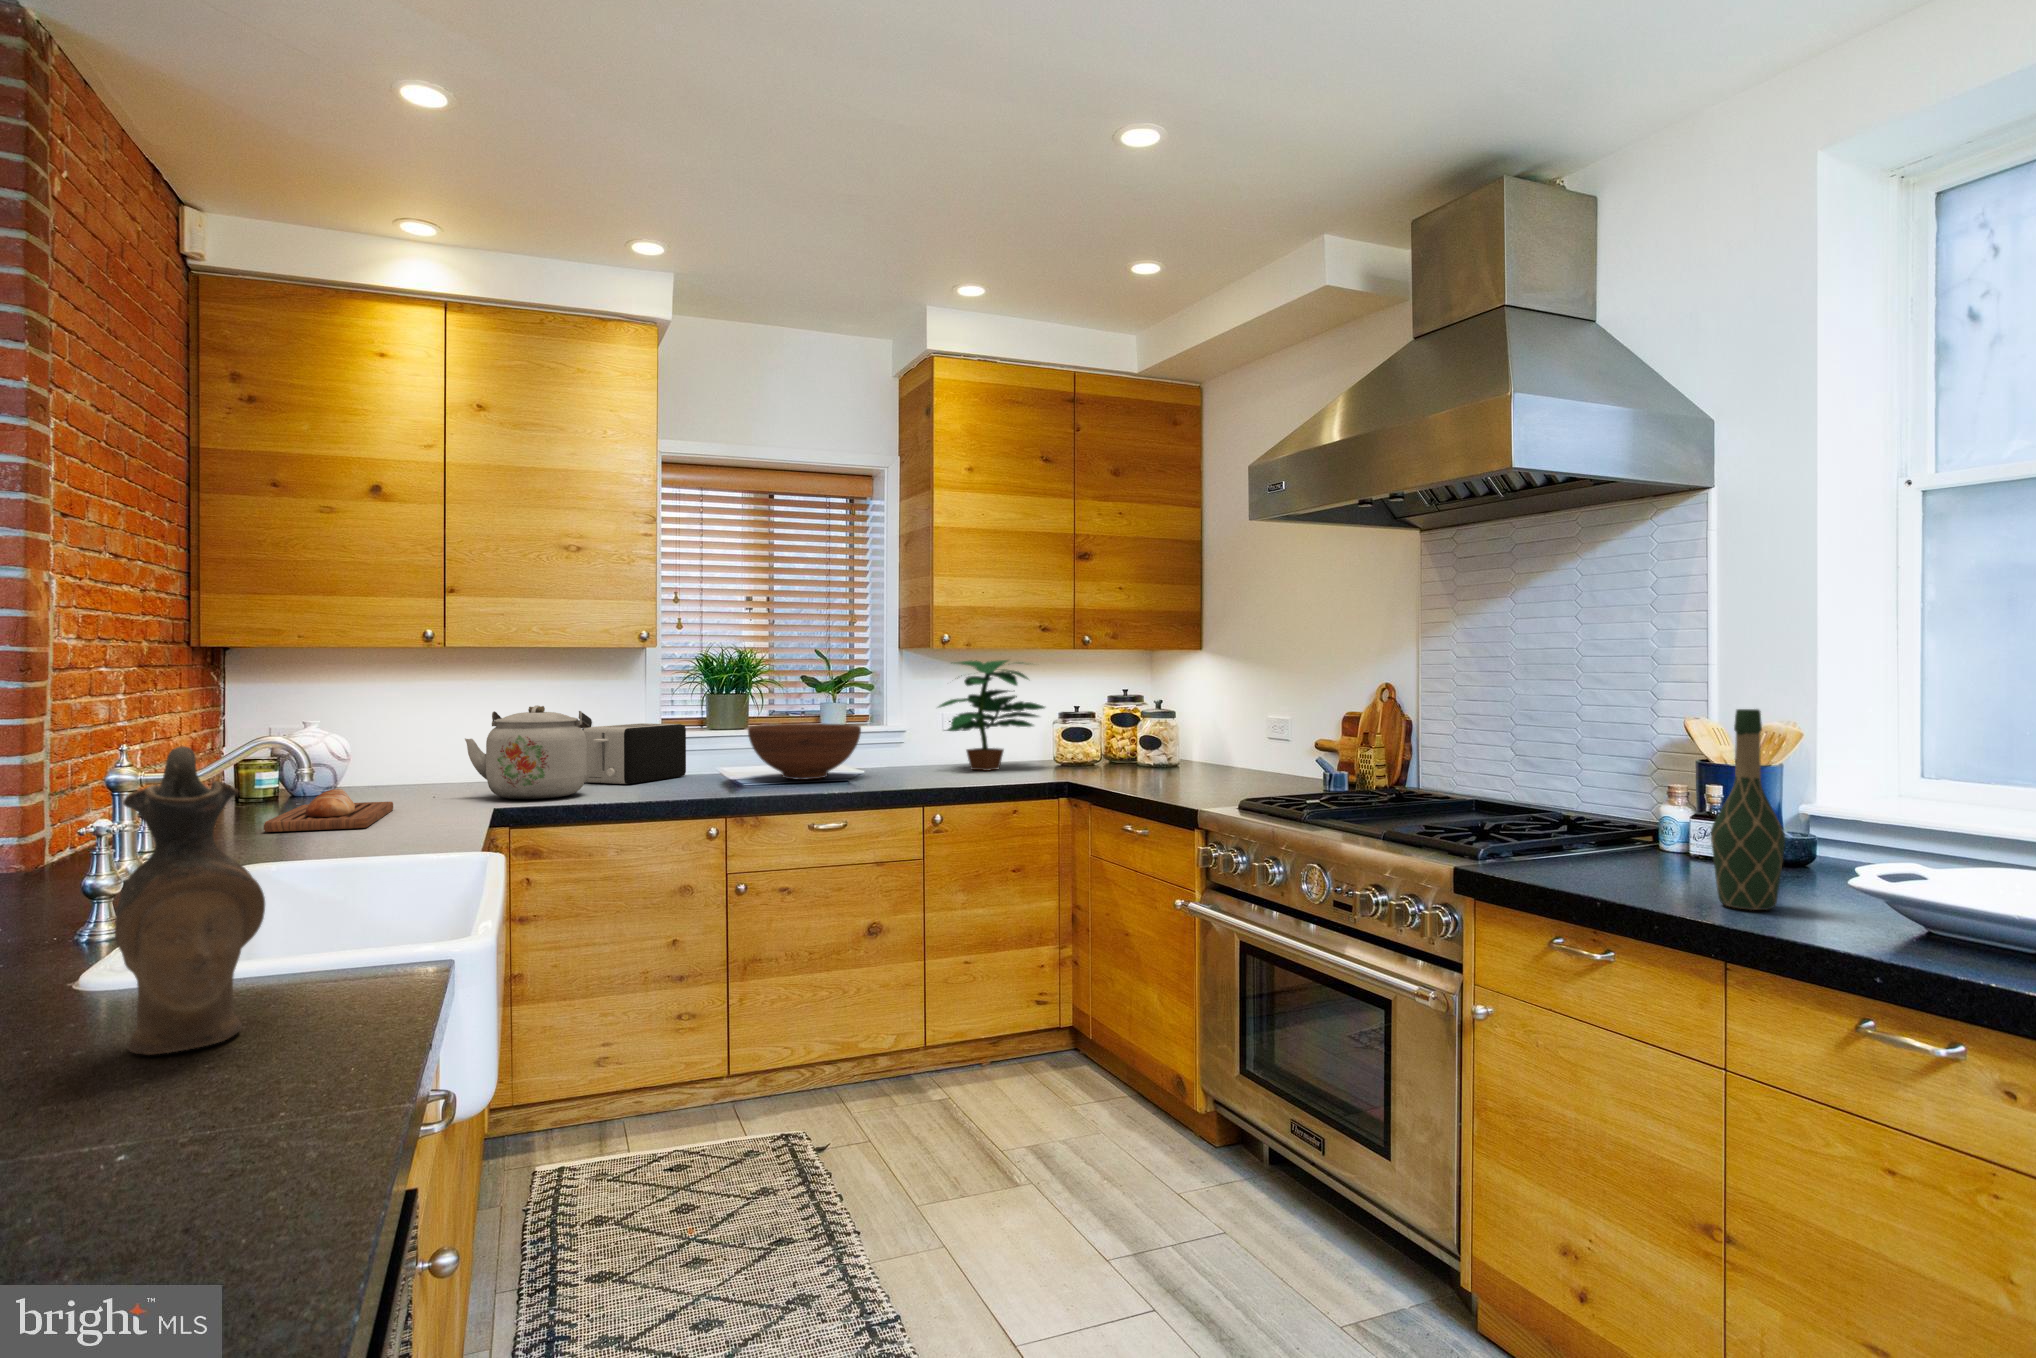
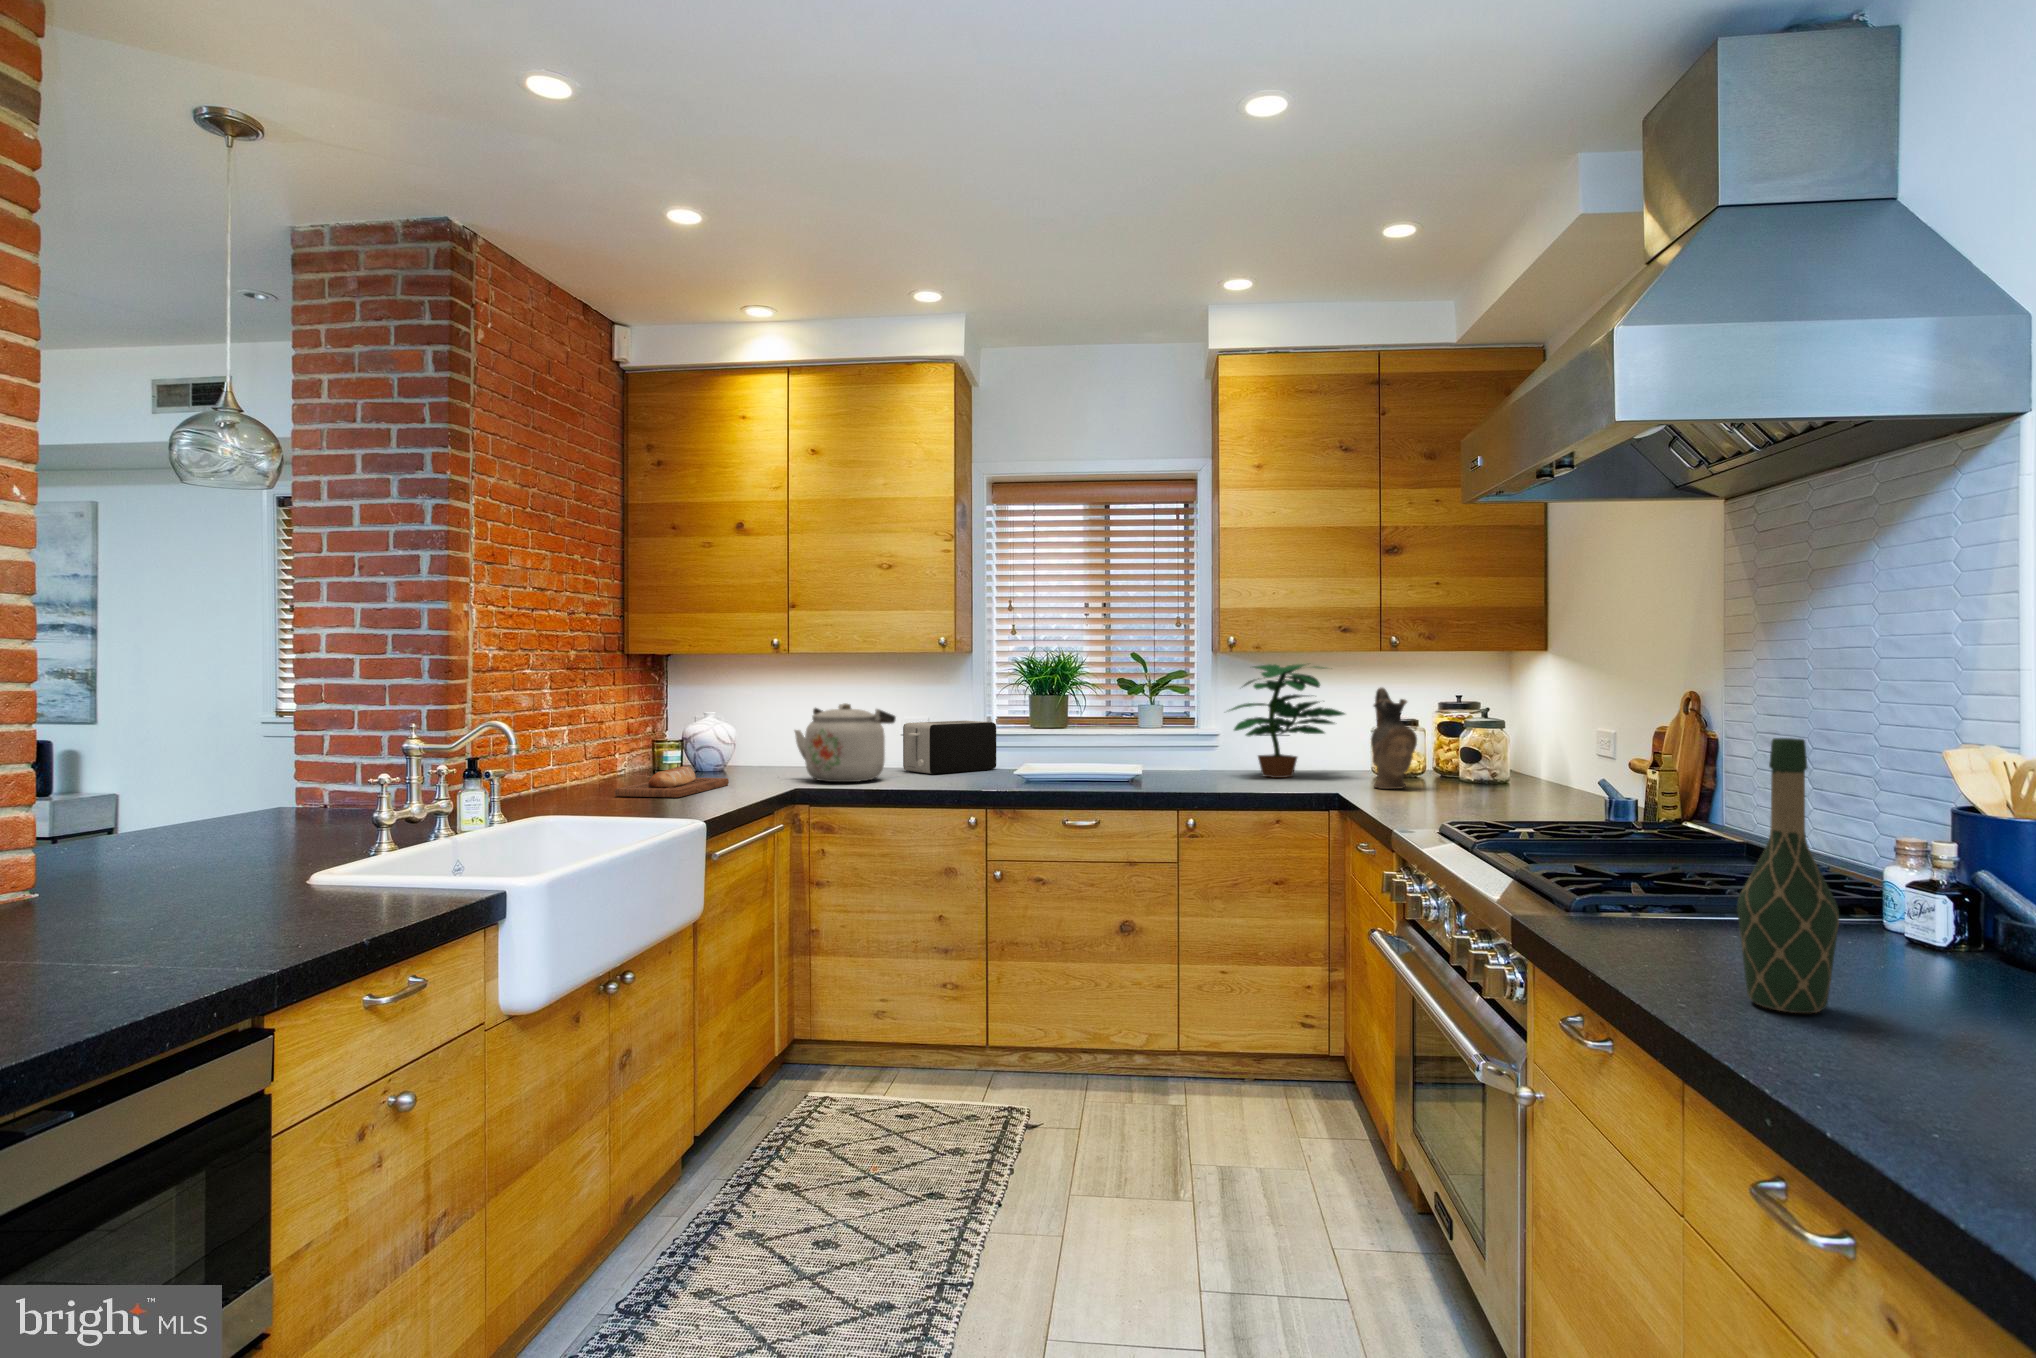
fruit bowl: present [748,724,861,780] -> none [1035,725,1141,778]
ceramic pitcher: present [115,746,265,1054] -> present [1371,687,1417,789]

